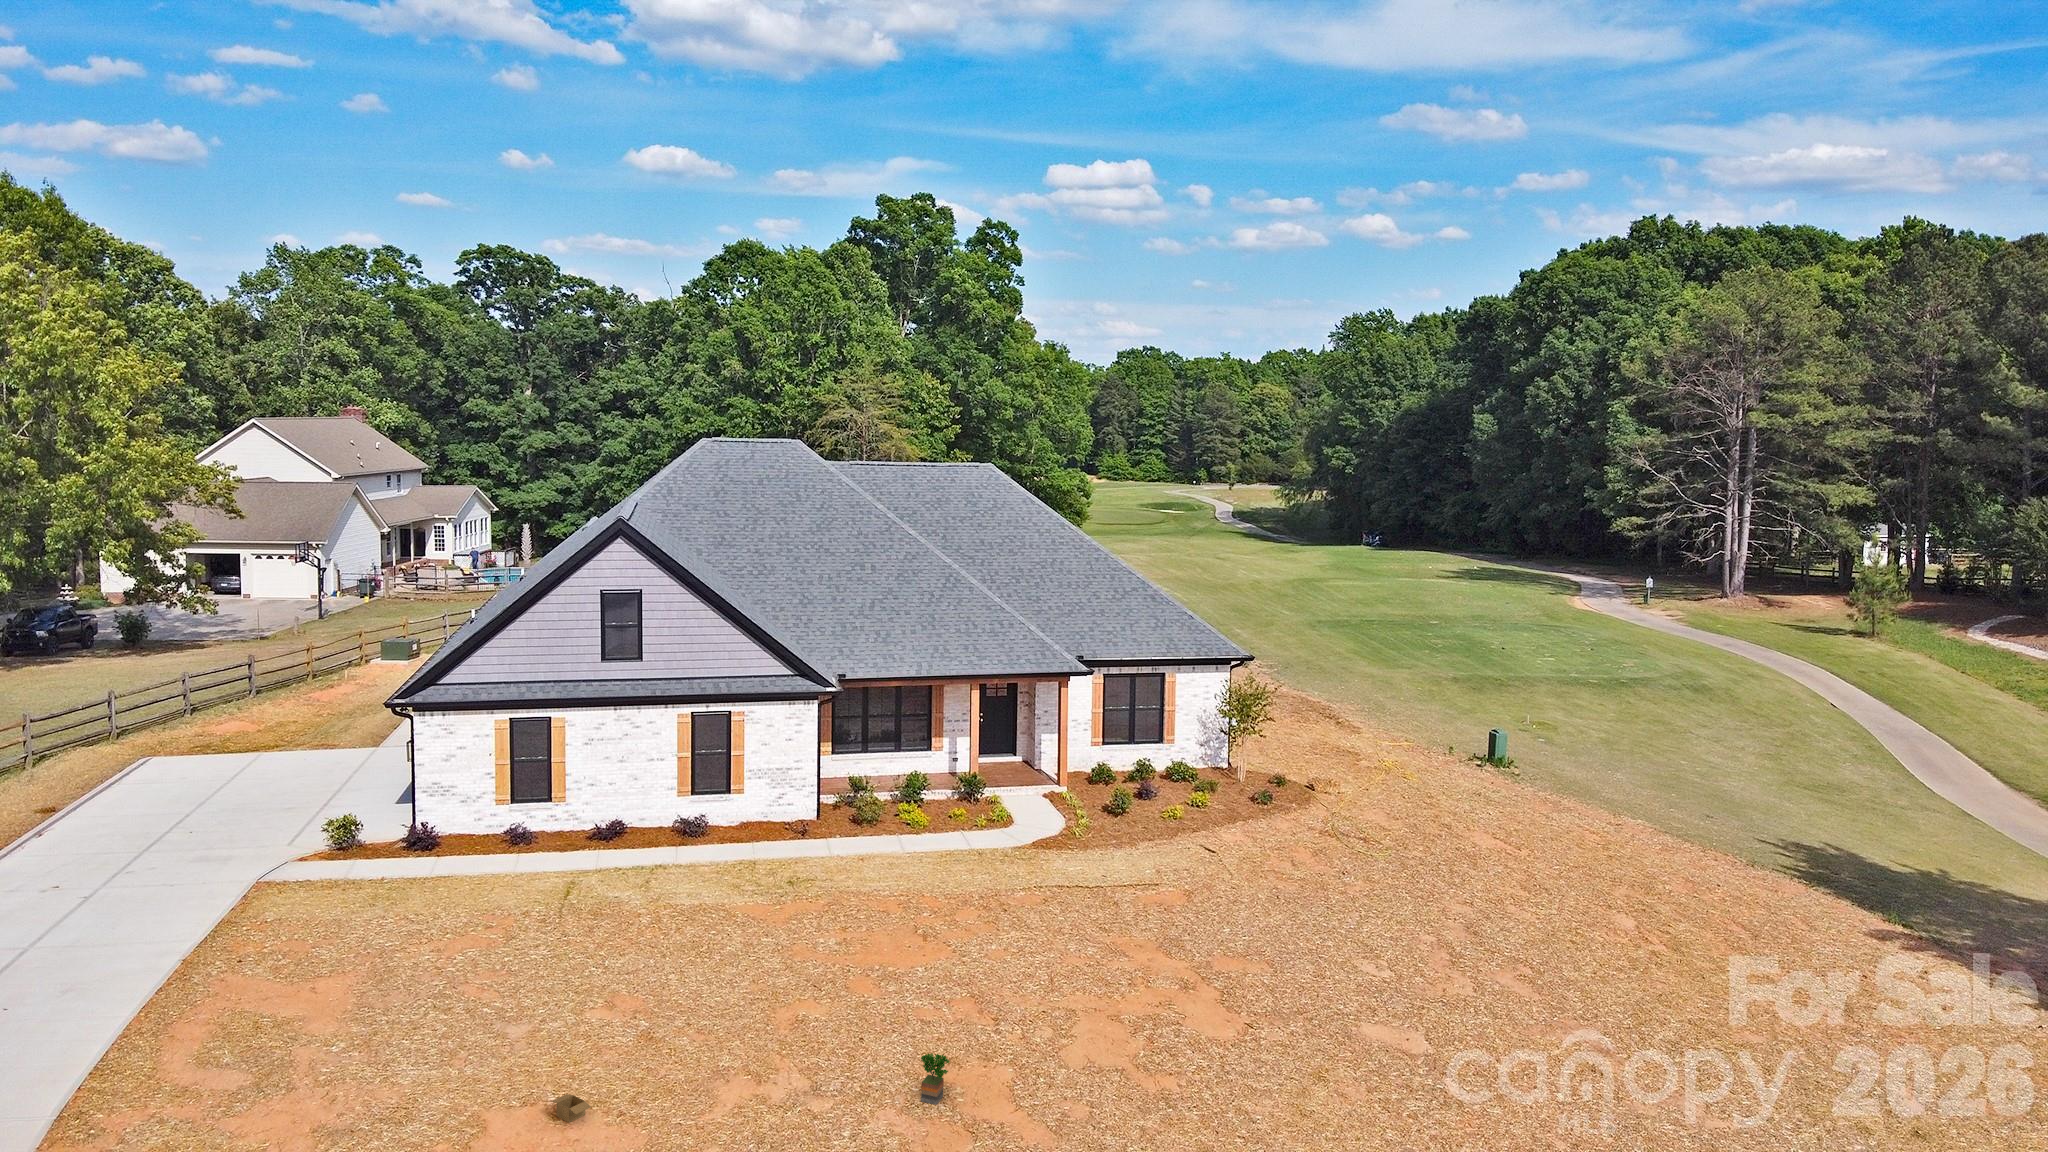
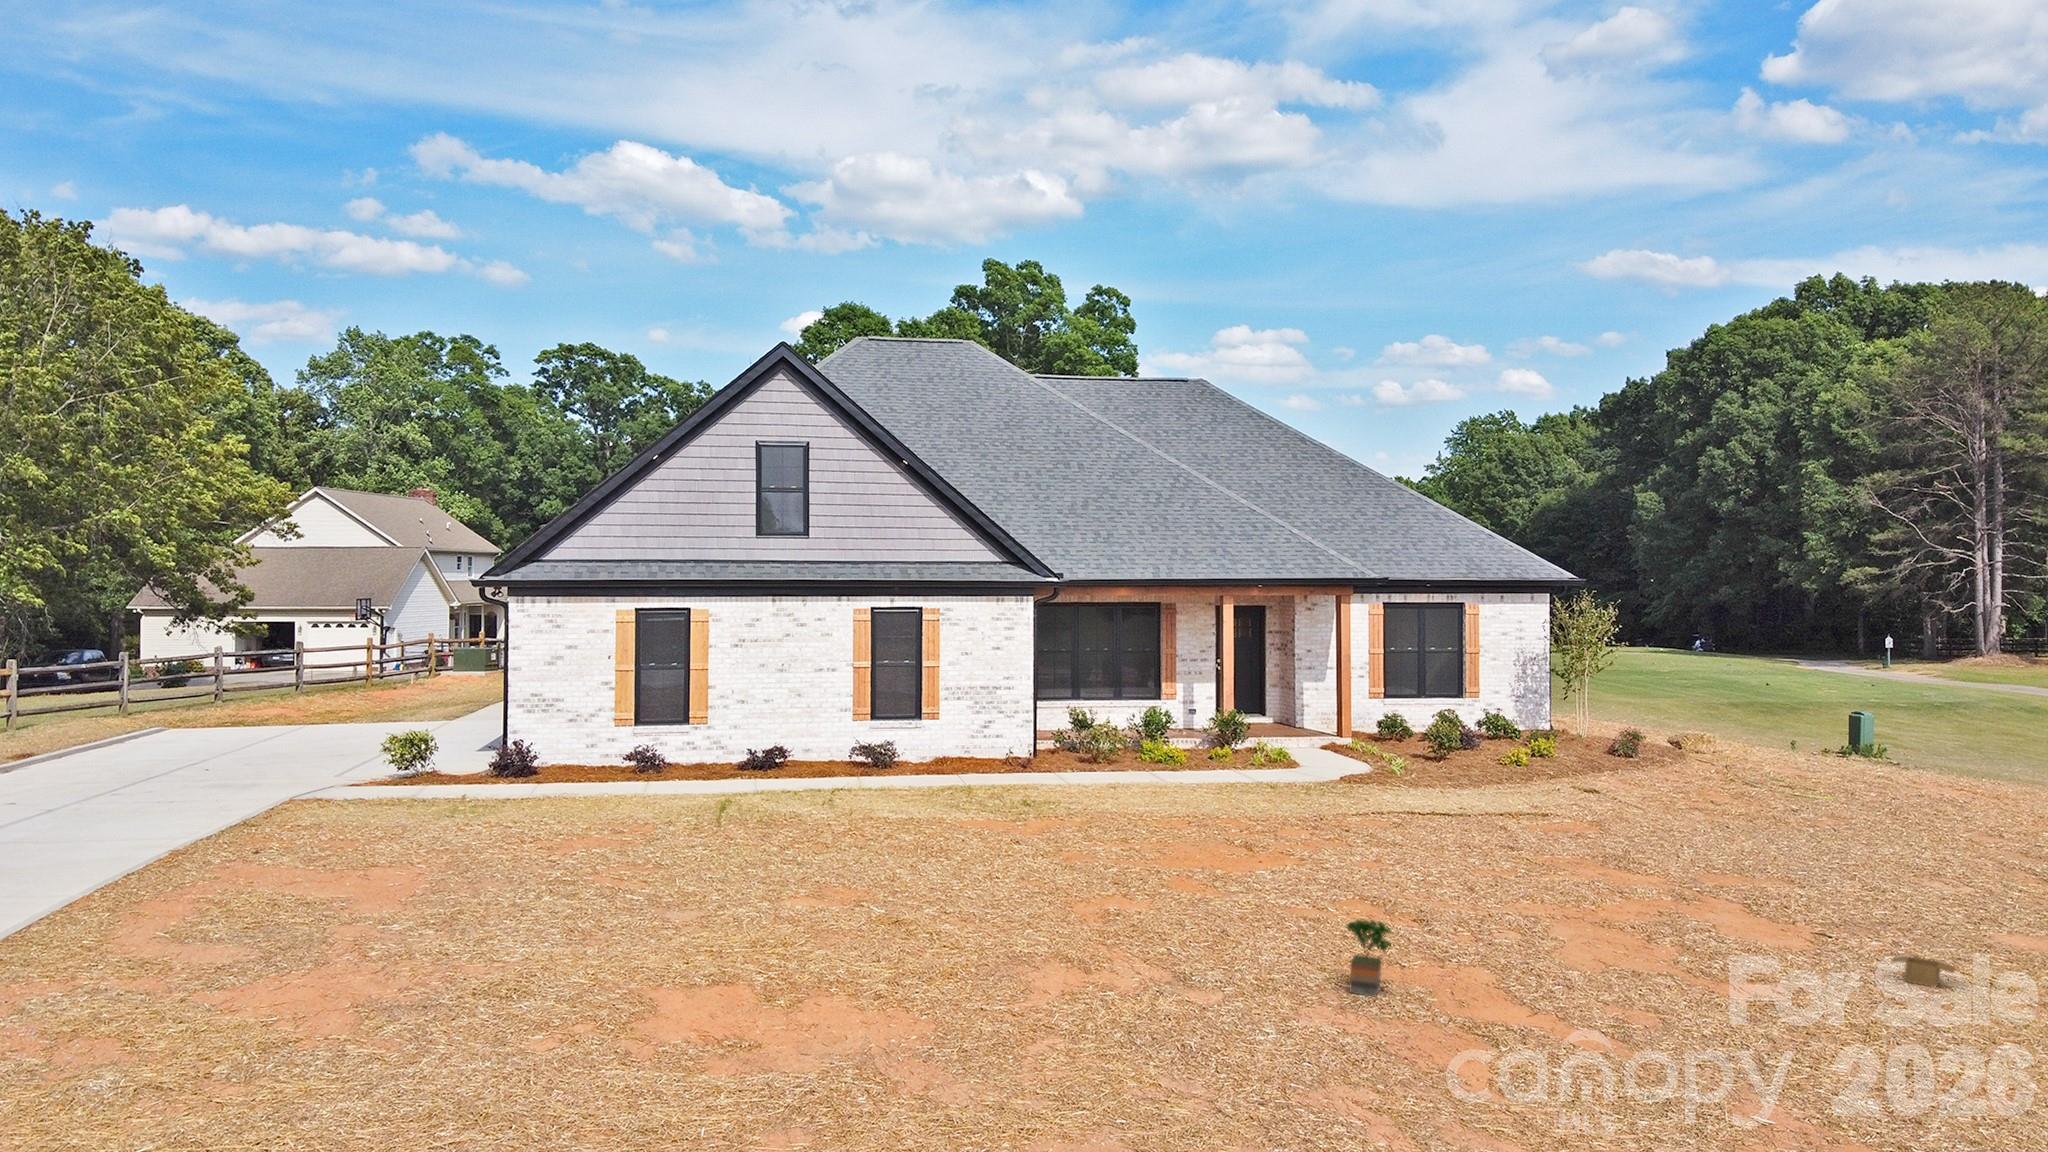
cardboard box: present [551,1094,591,1123] -> present [1891,956,1956,987]

